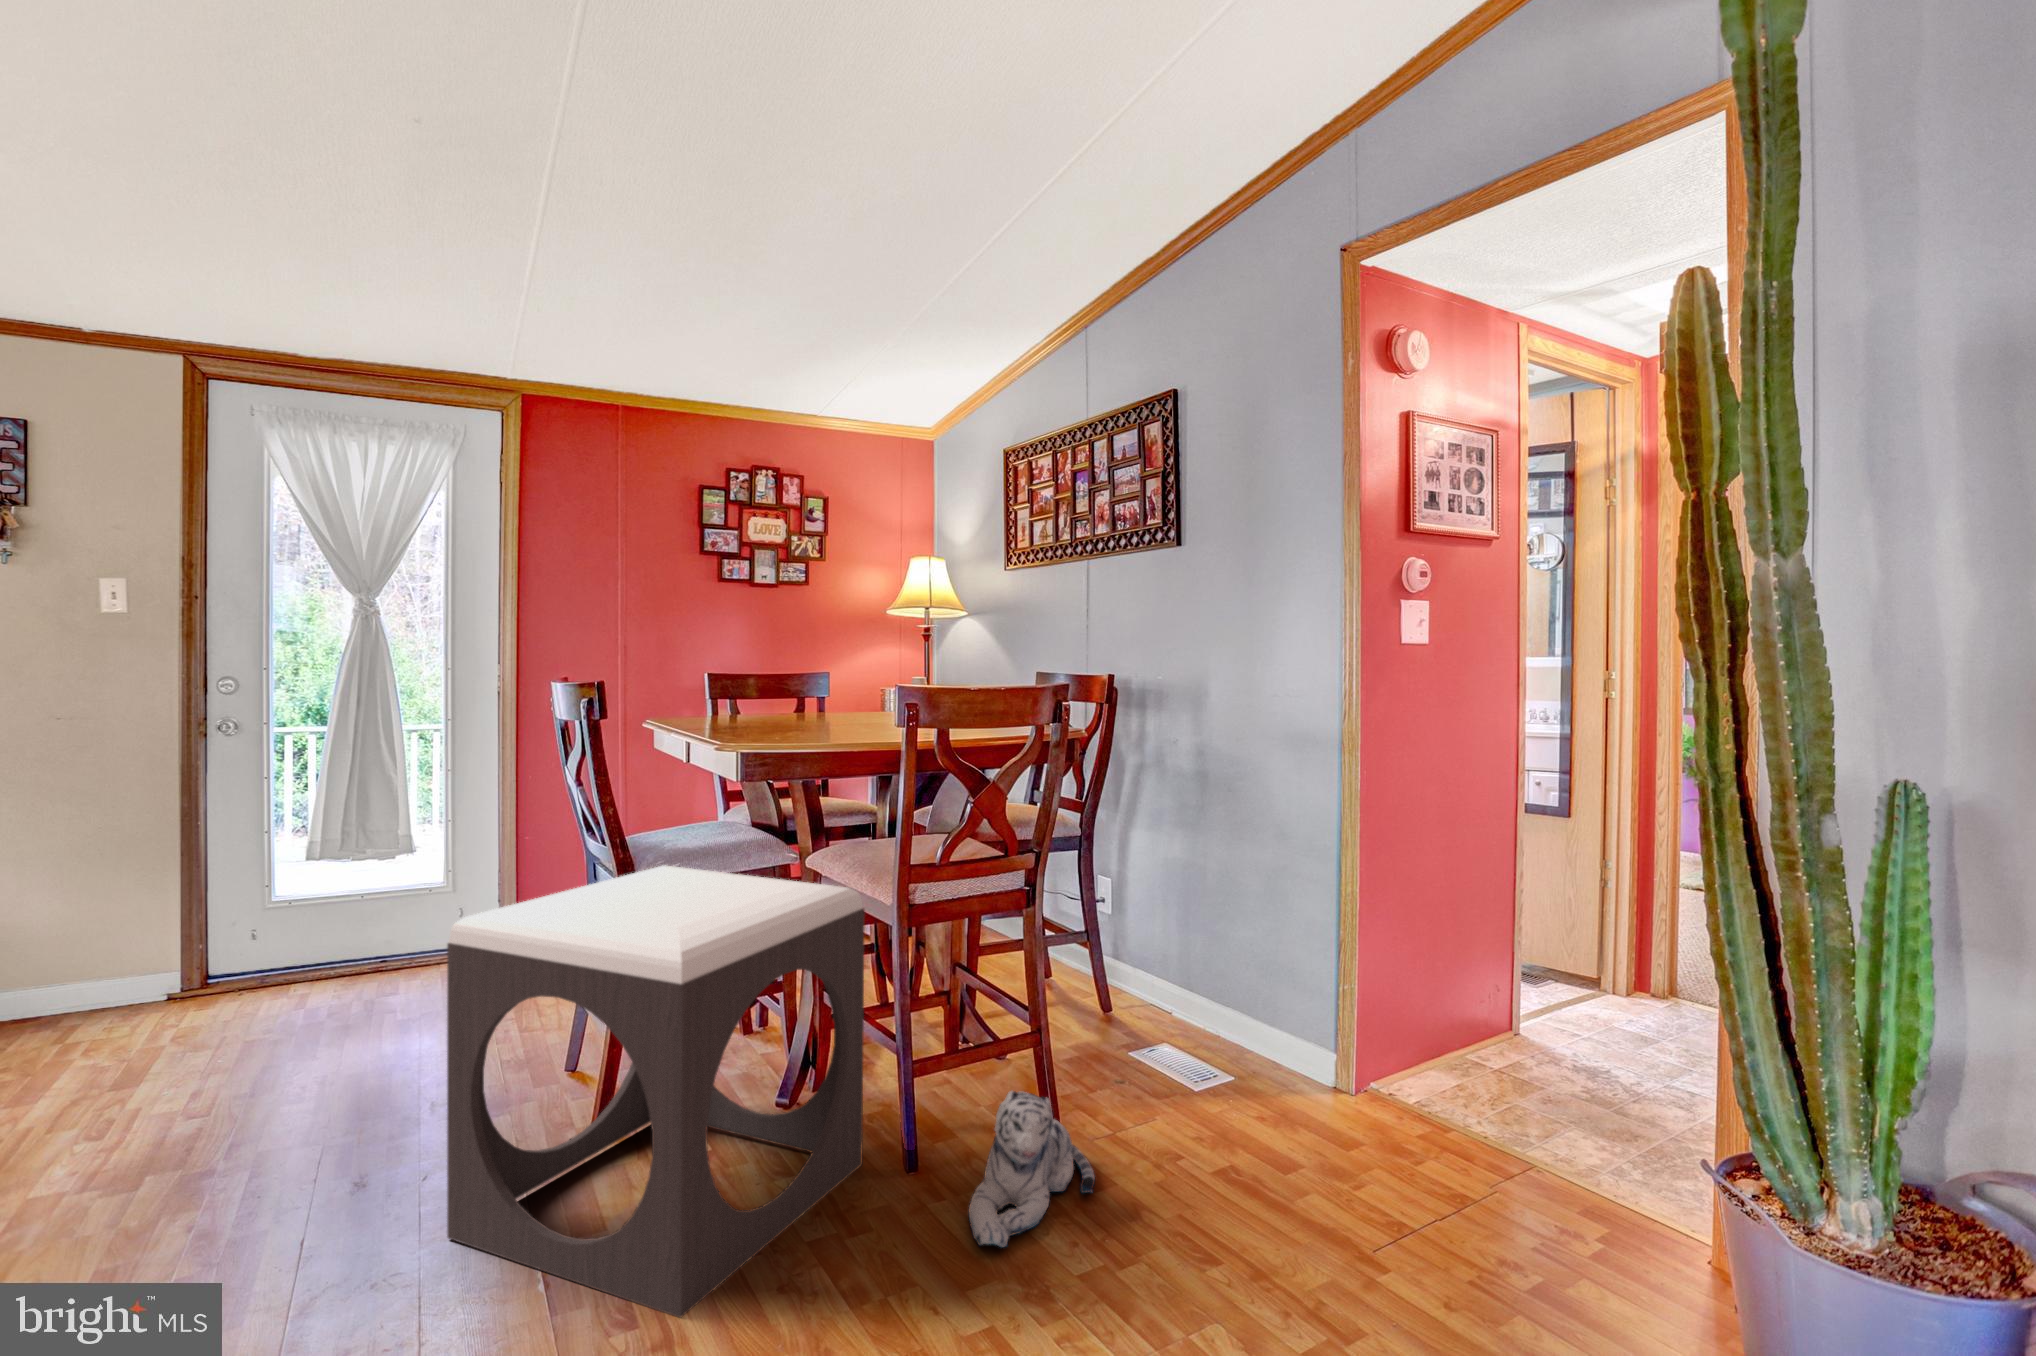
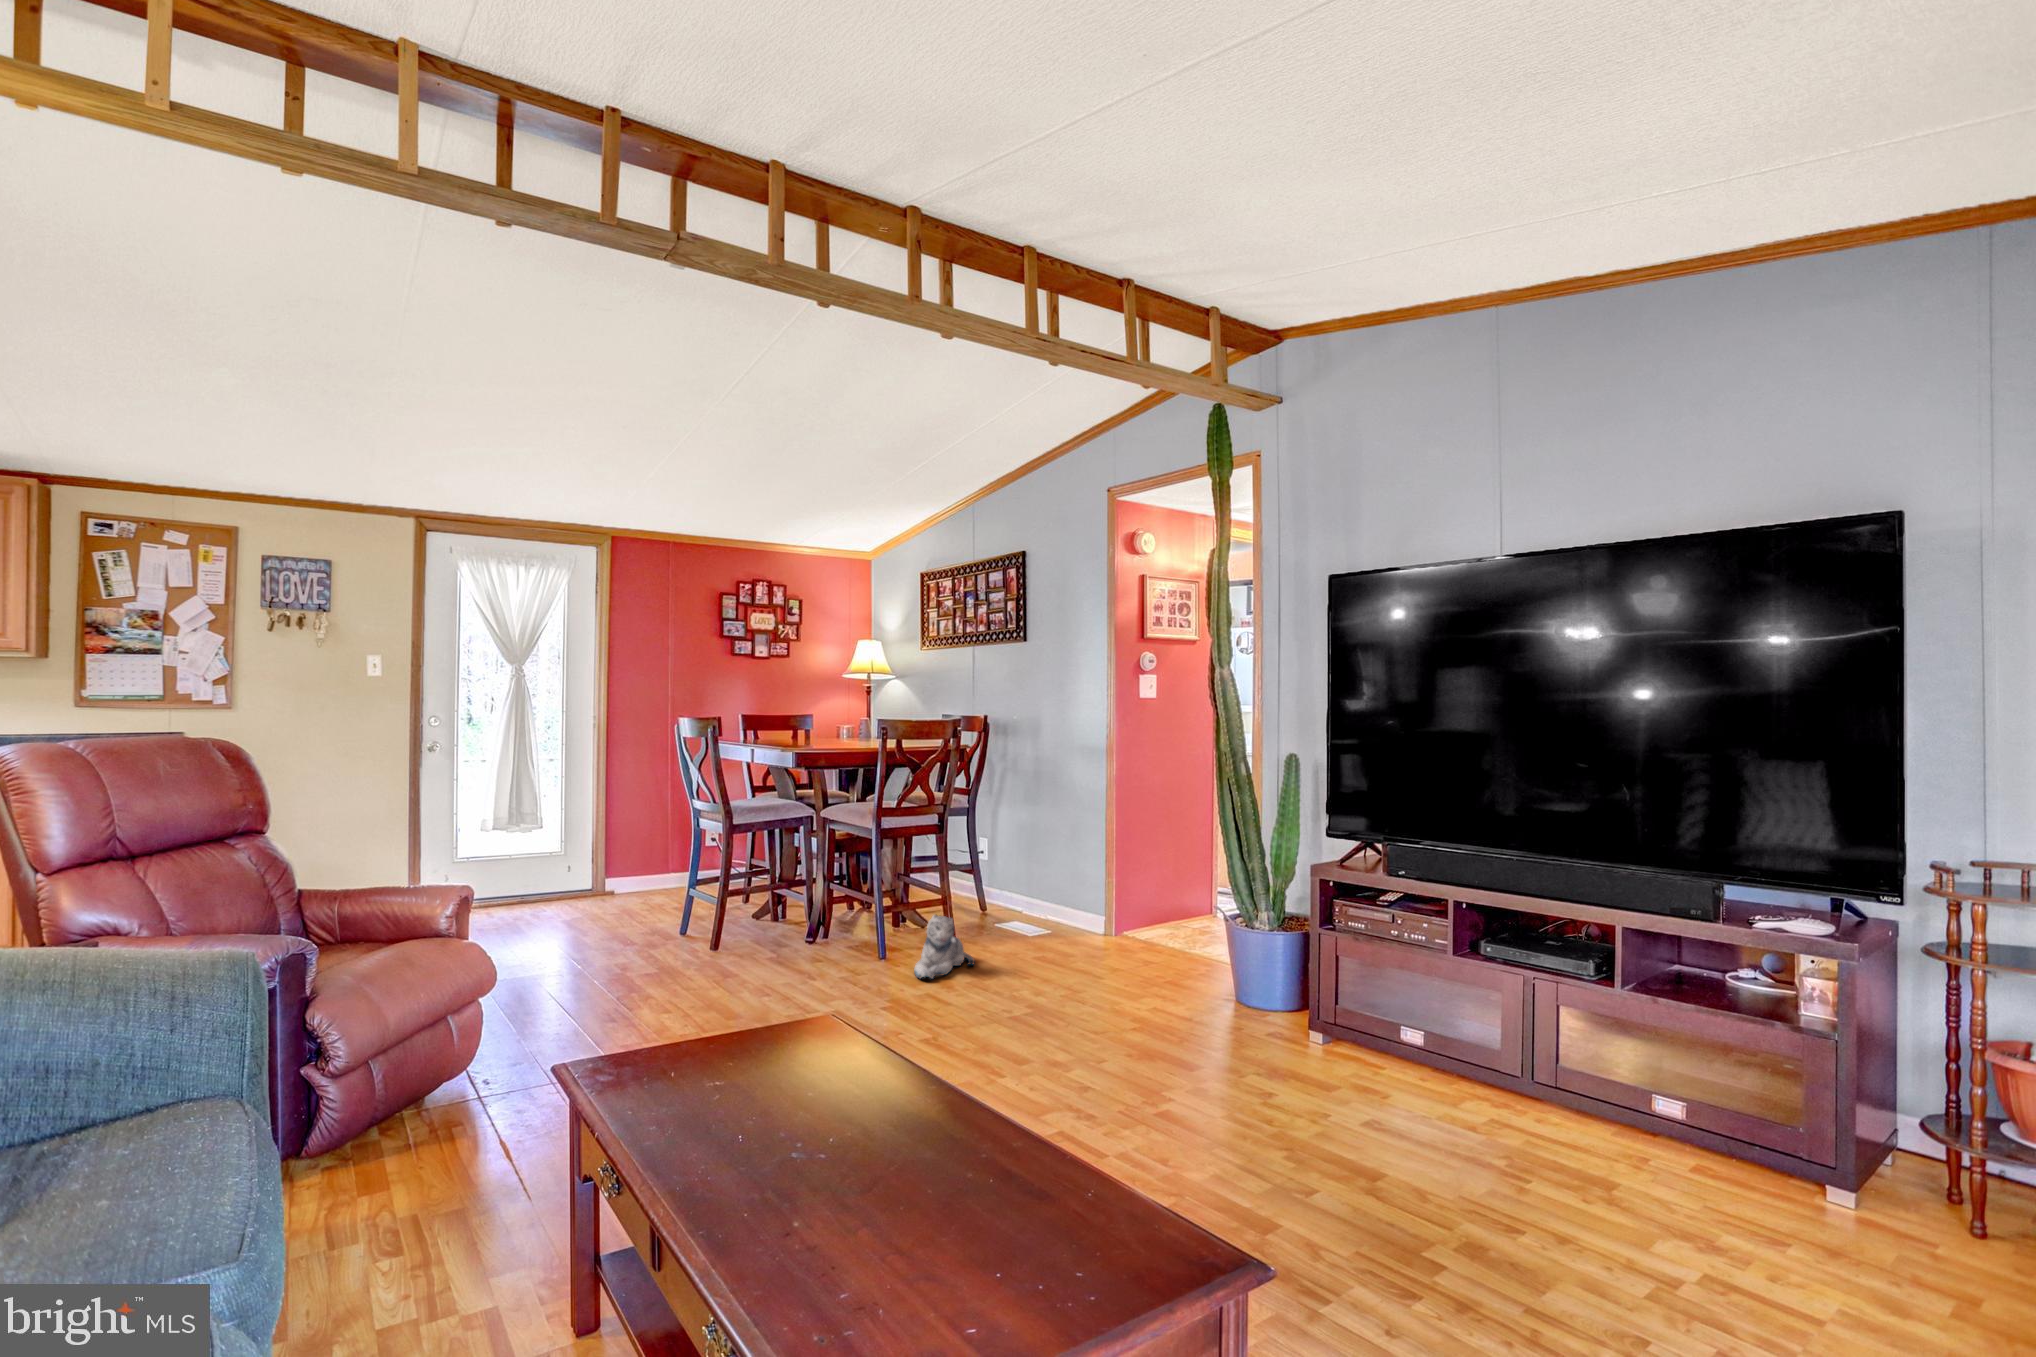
footstool: present [447,865,865,1318] -> none [664,814,860,999]

